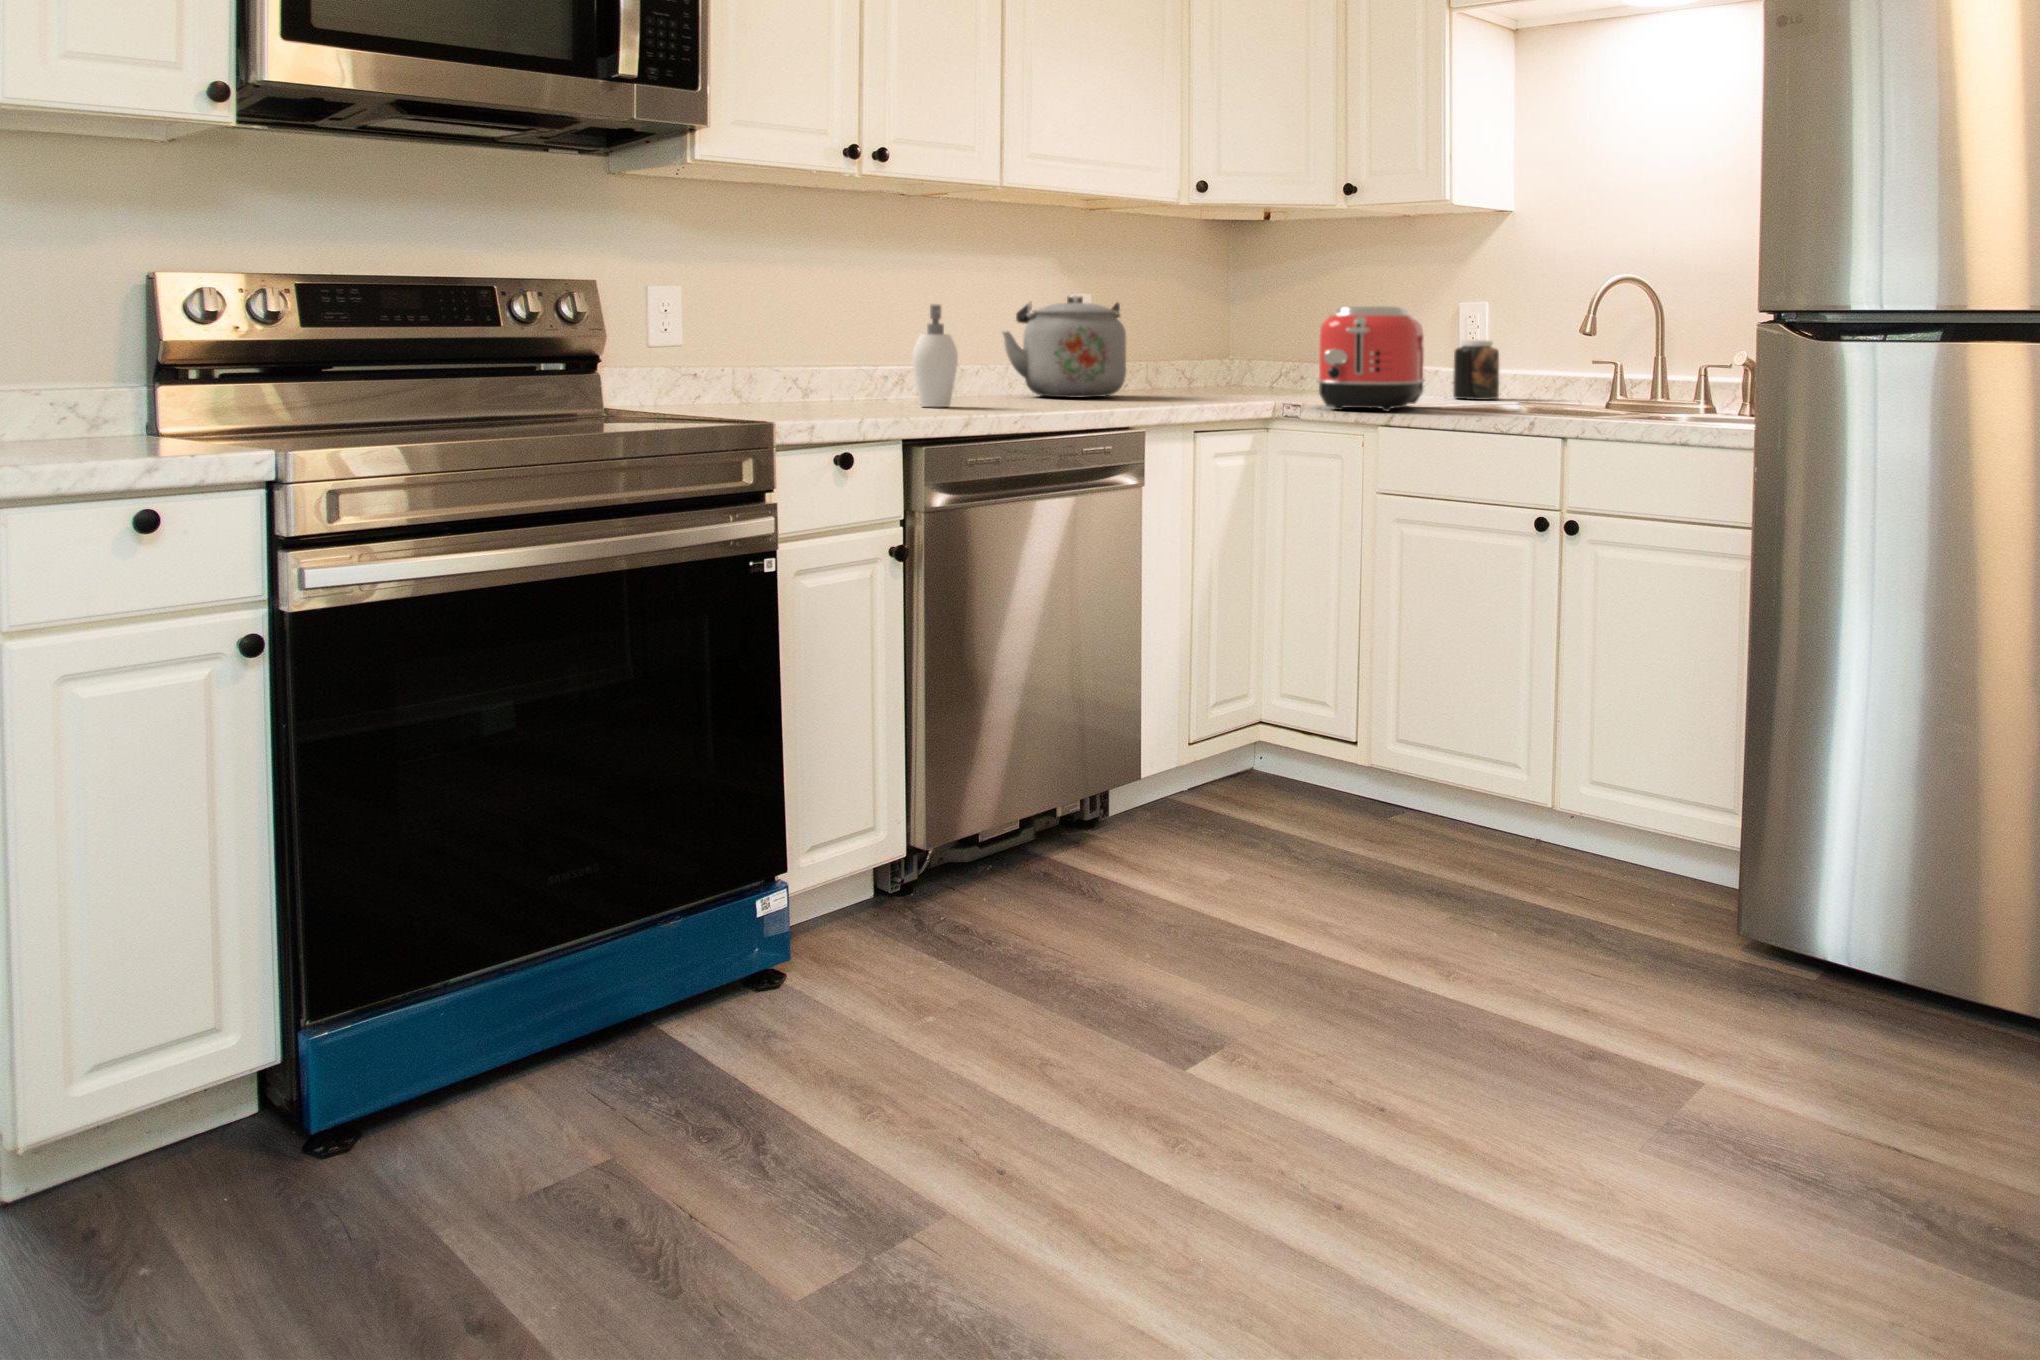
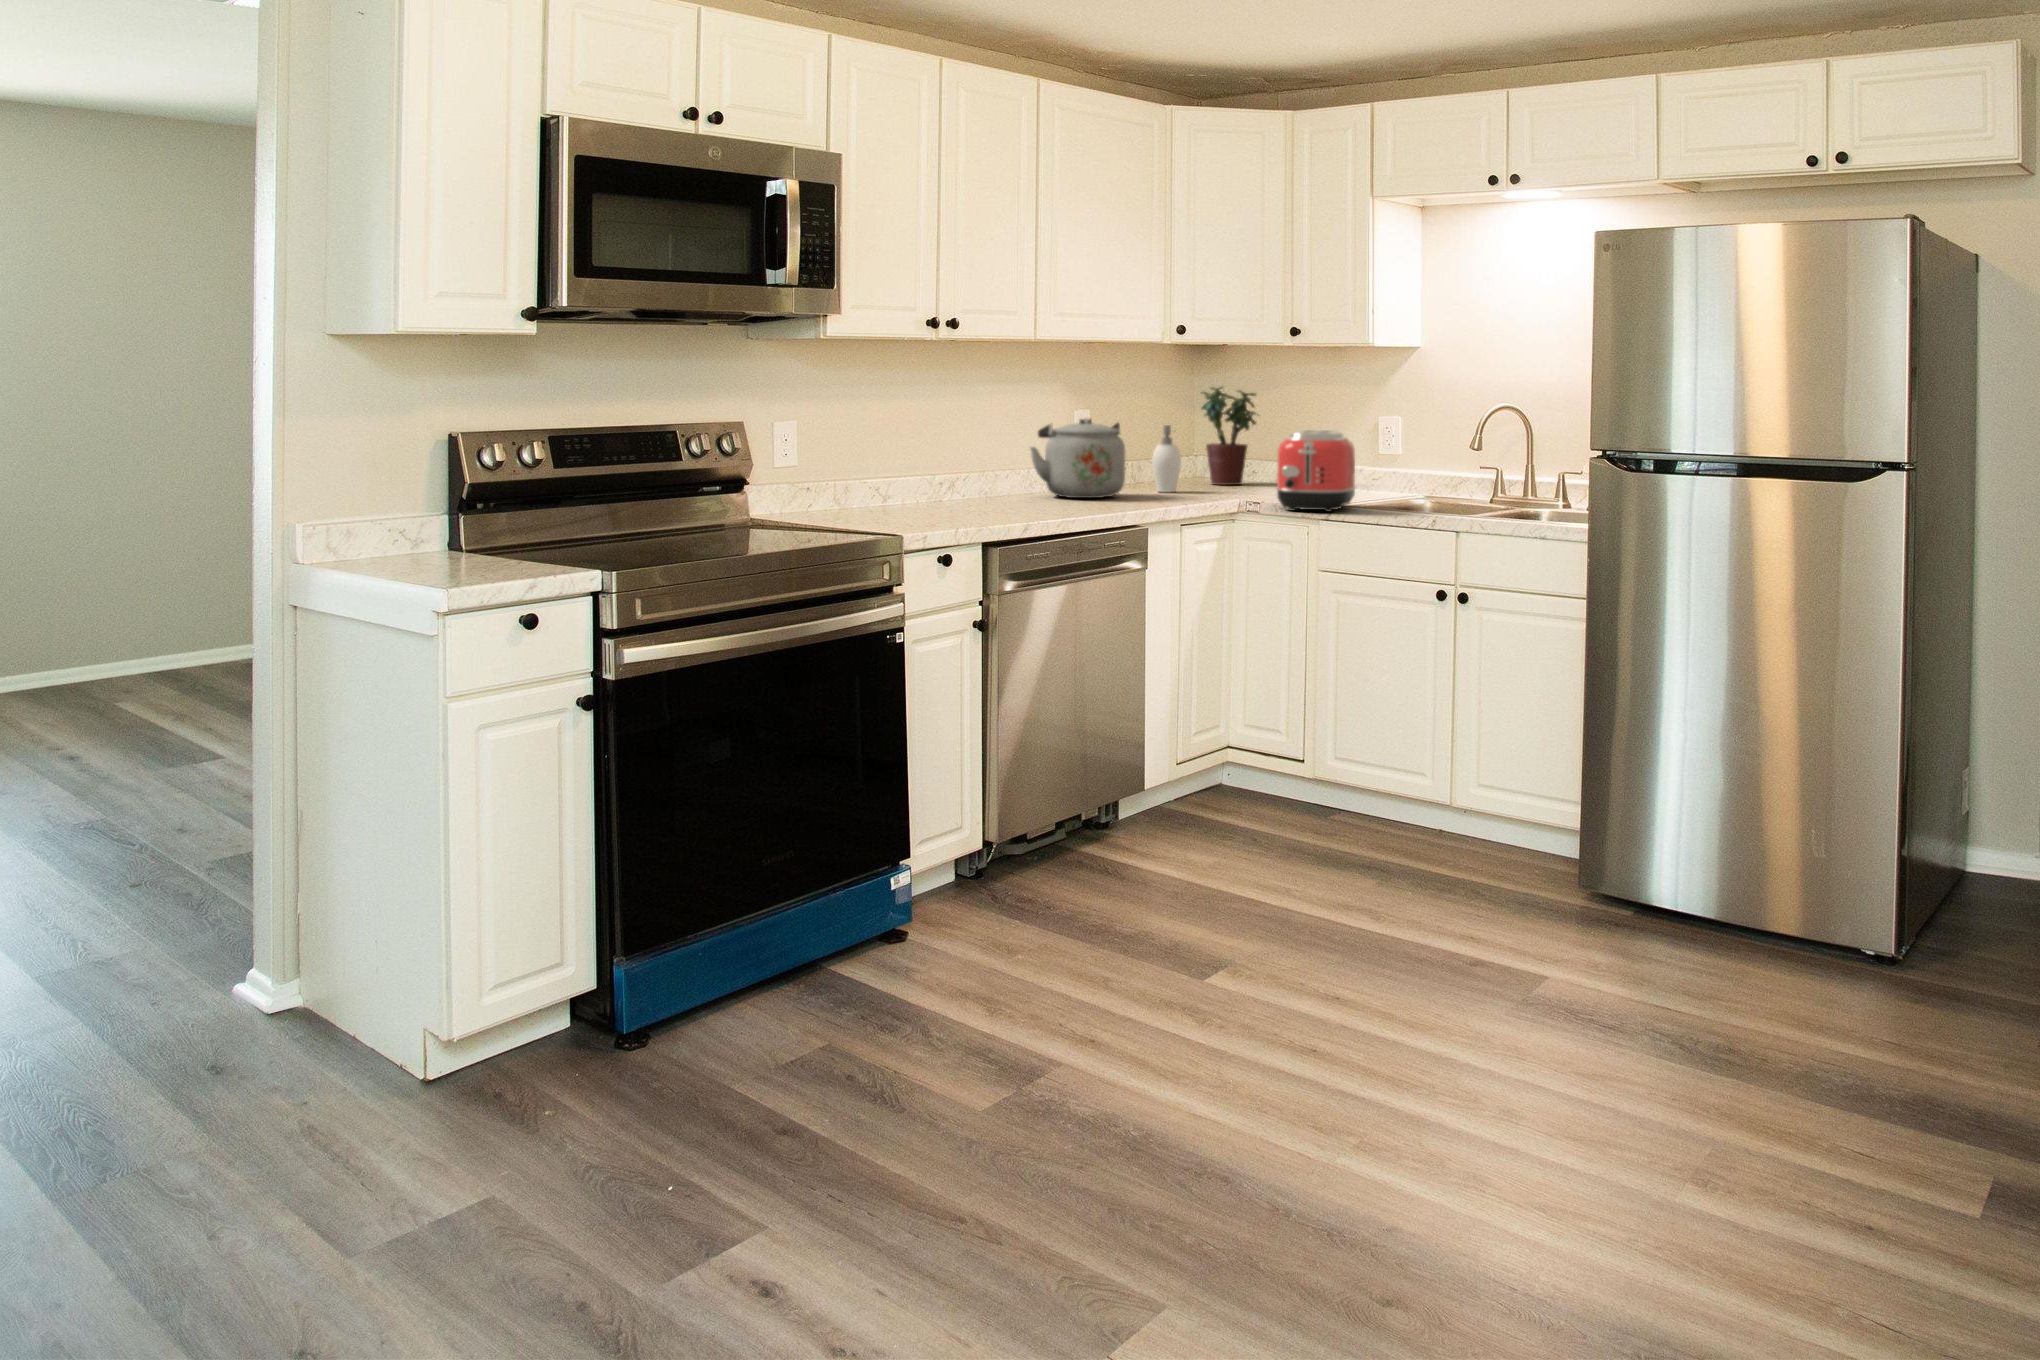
potted plant: none [1231,264,1306,390] -> present [1201,387,1256,485]
soap dispenser: present [913,304,958,407] -> present [1152,425,1181,492]
jar: present [1453,340,1499,400] -> none [1376,449,1411,496]

